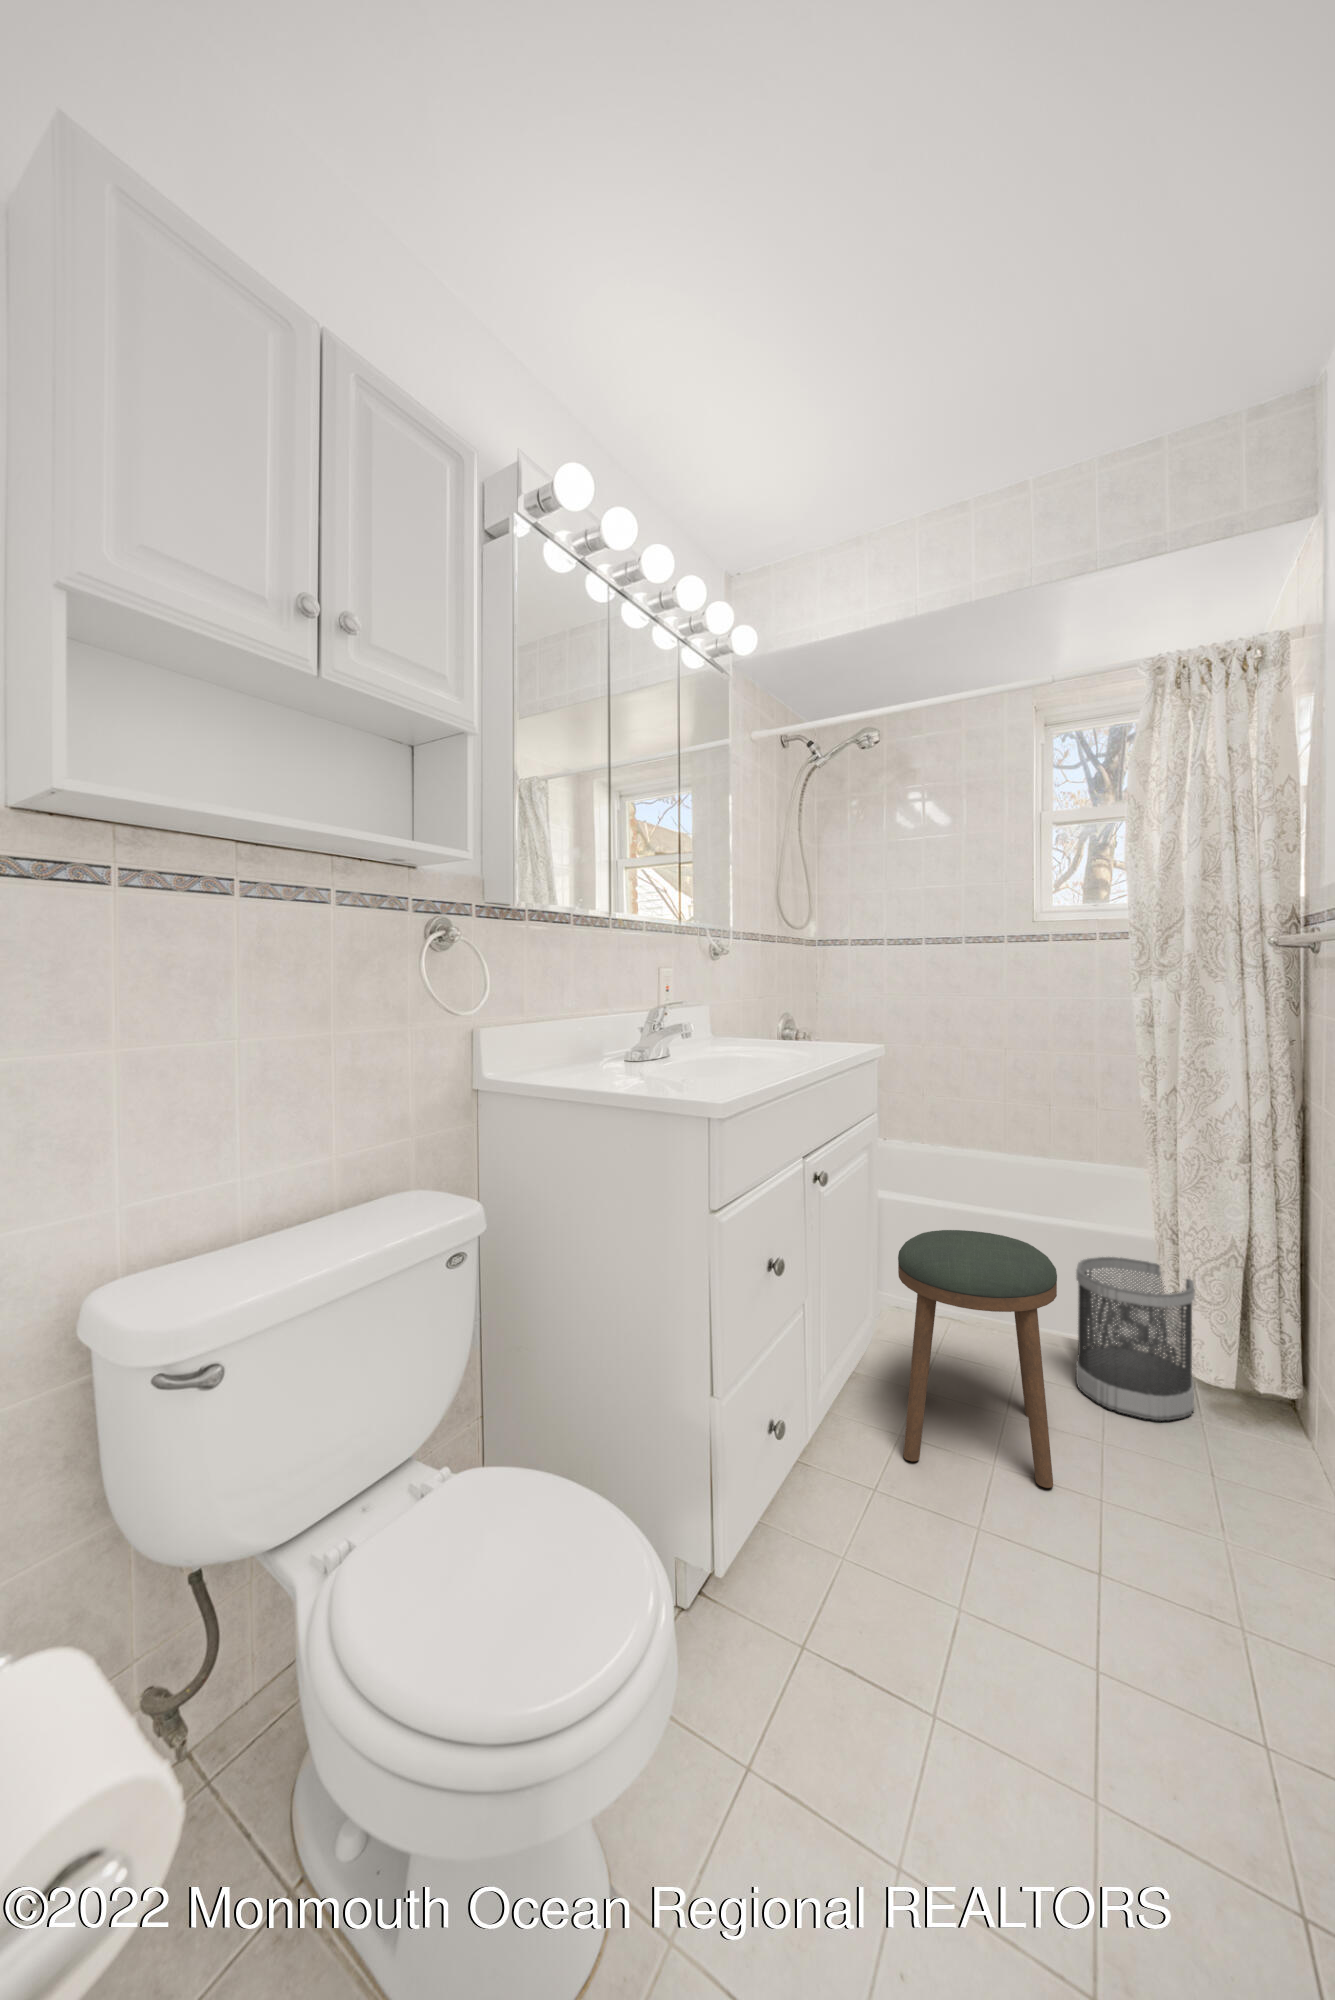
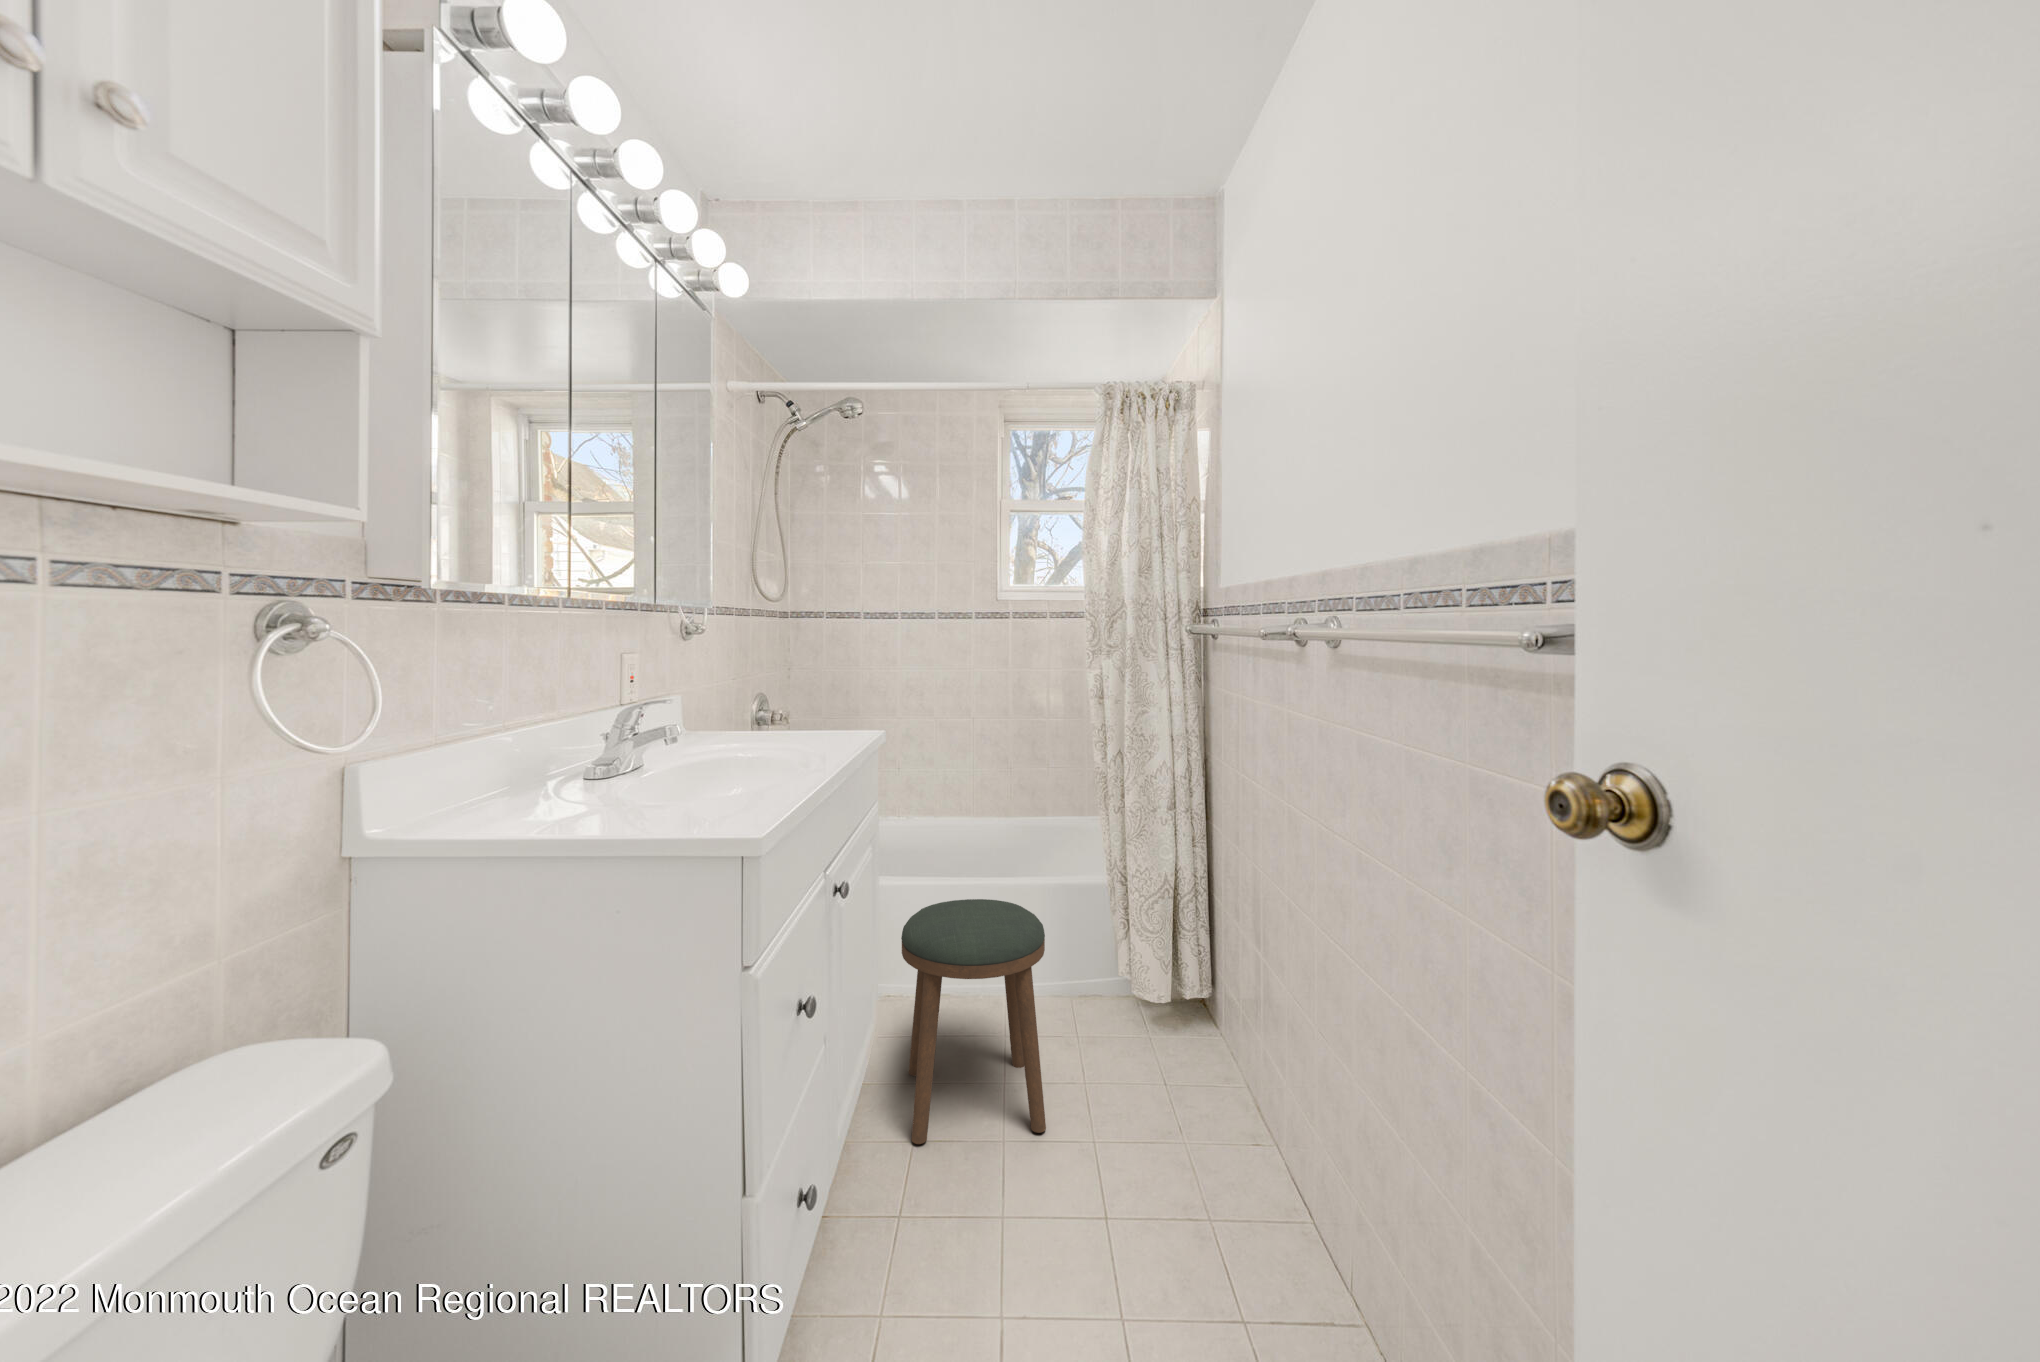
wastebasket: present [1076,1257,1195,1421] -> none [1048,902,1138,1043]

